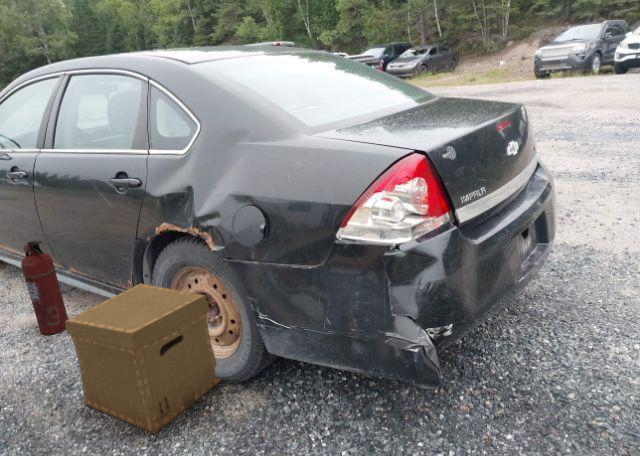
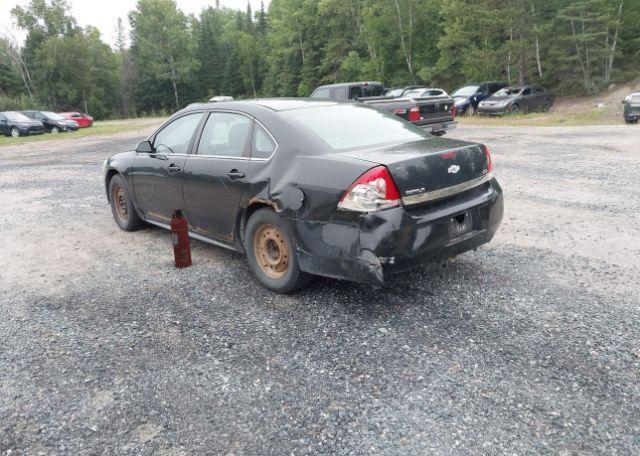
cardboard box: present [65,284,221,434] -> none [198,234,277,307]

